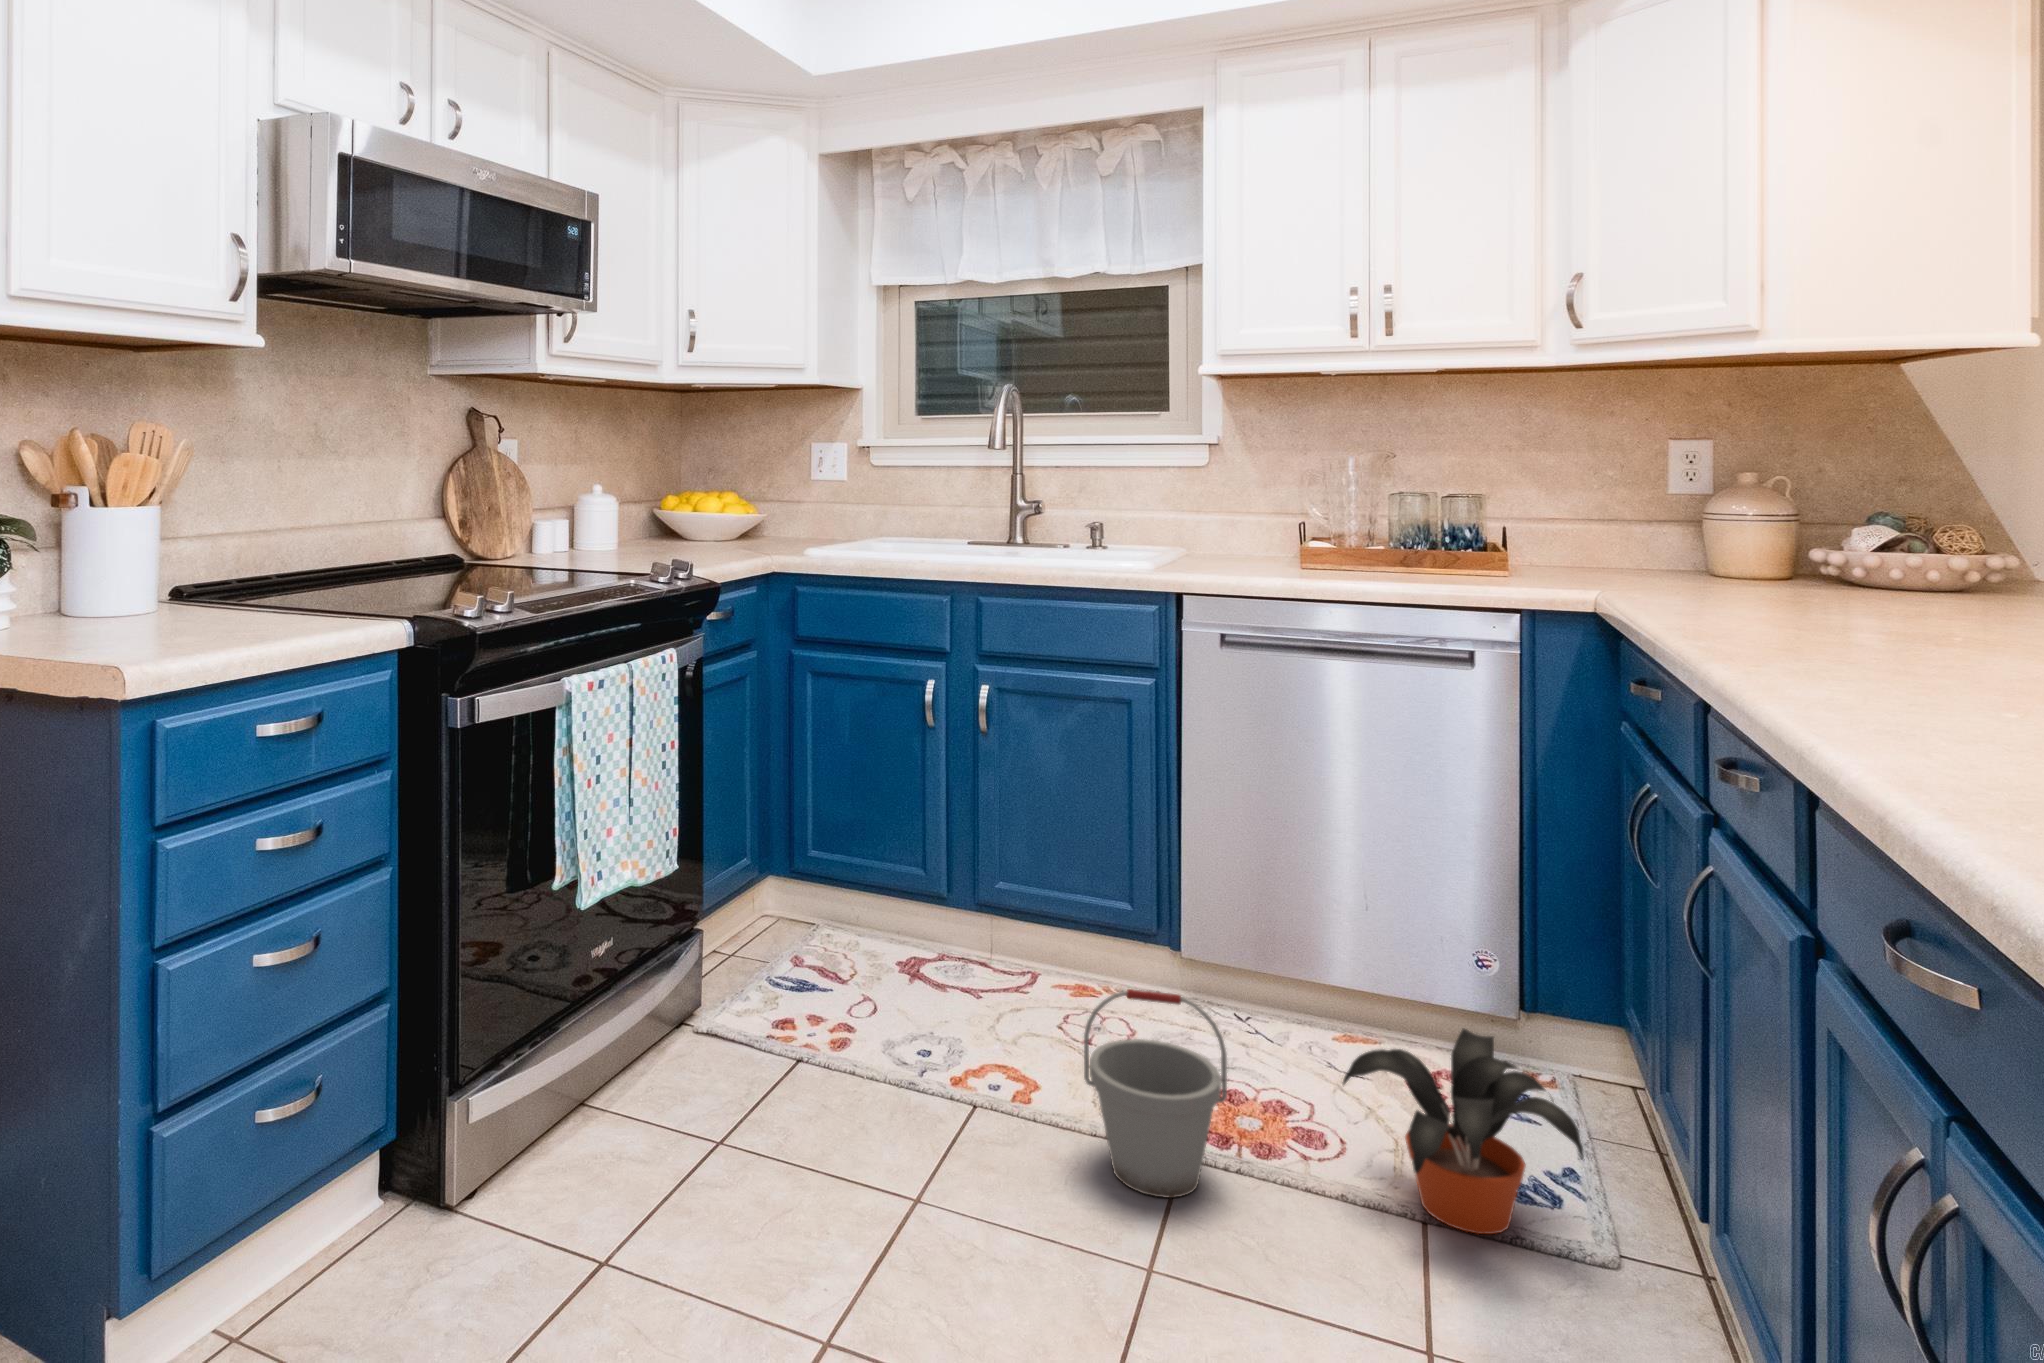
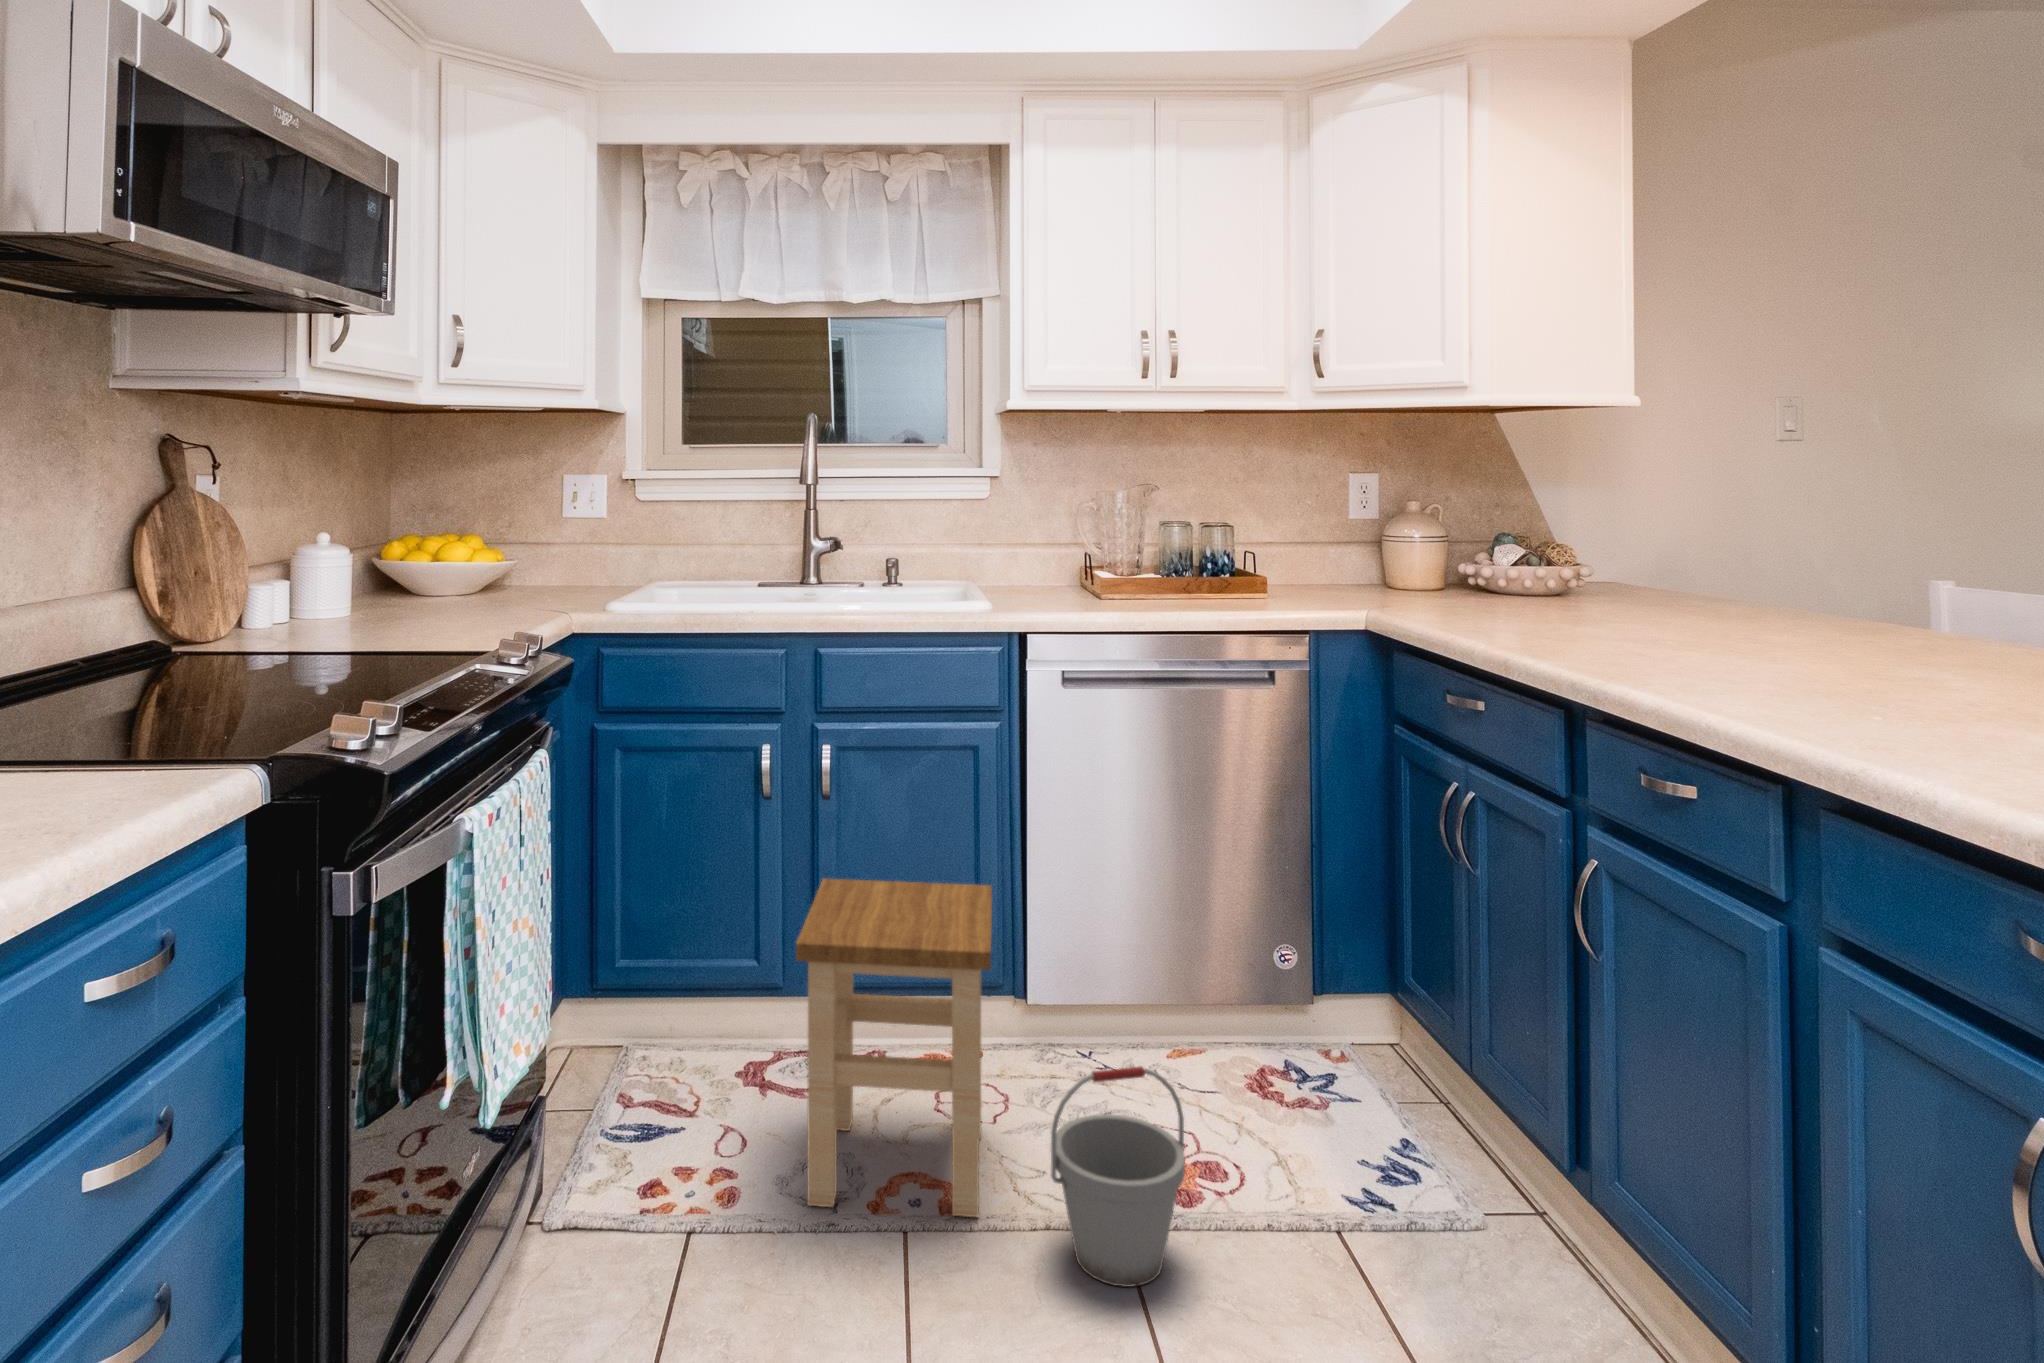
stool: none [885,798,1107,1112] -> present [796,879,992,1217]
potted plant: present [1343,1029,1584,1234] -> none [1271,1037,1478,1236]

